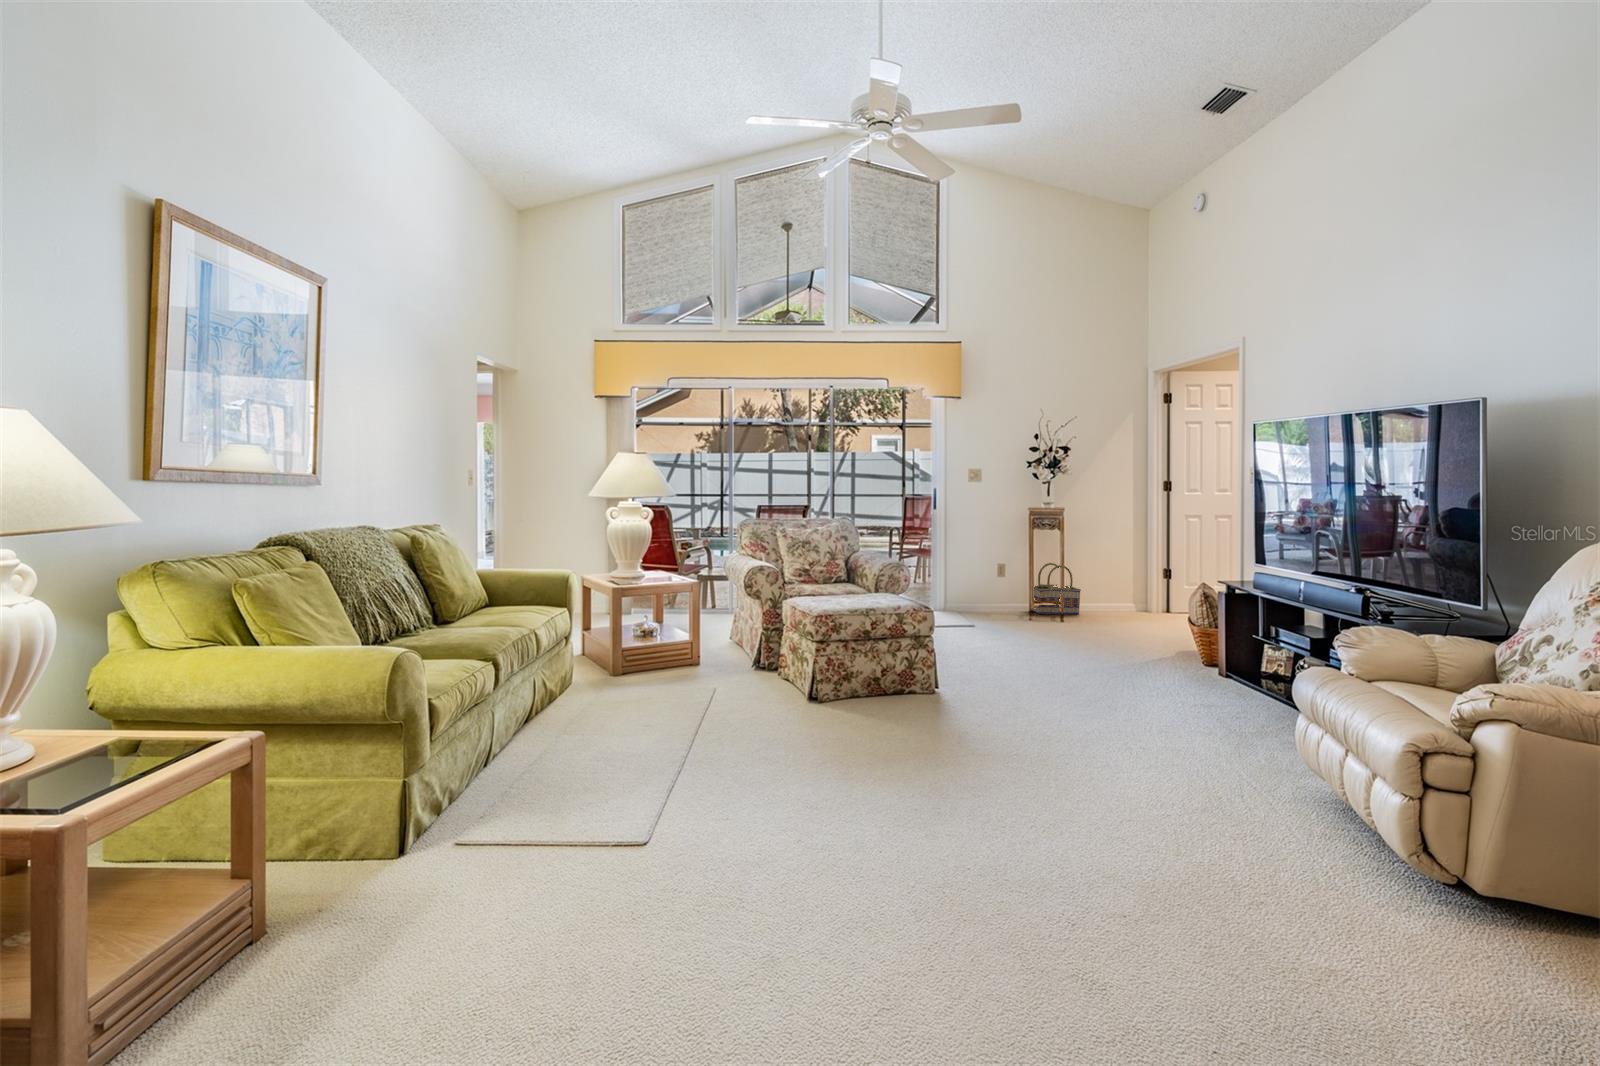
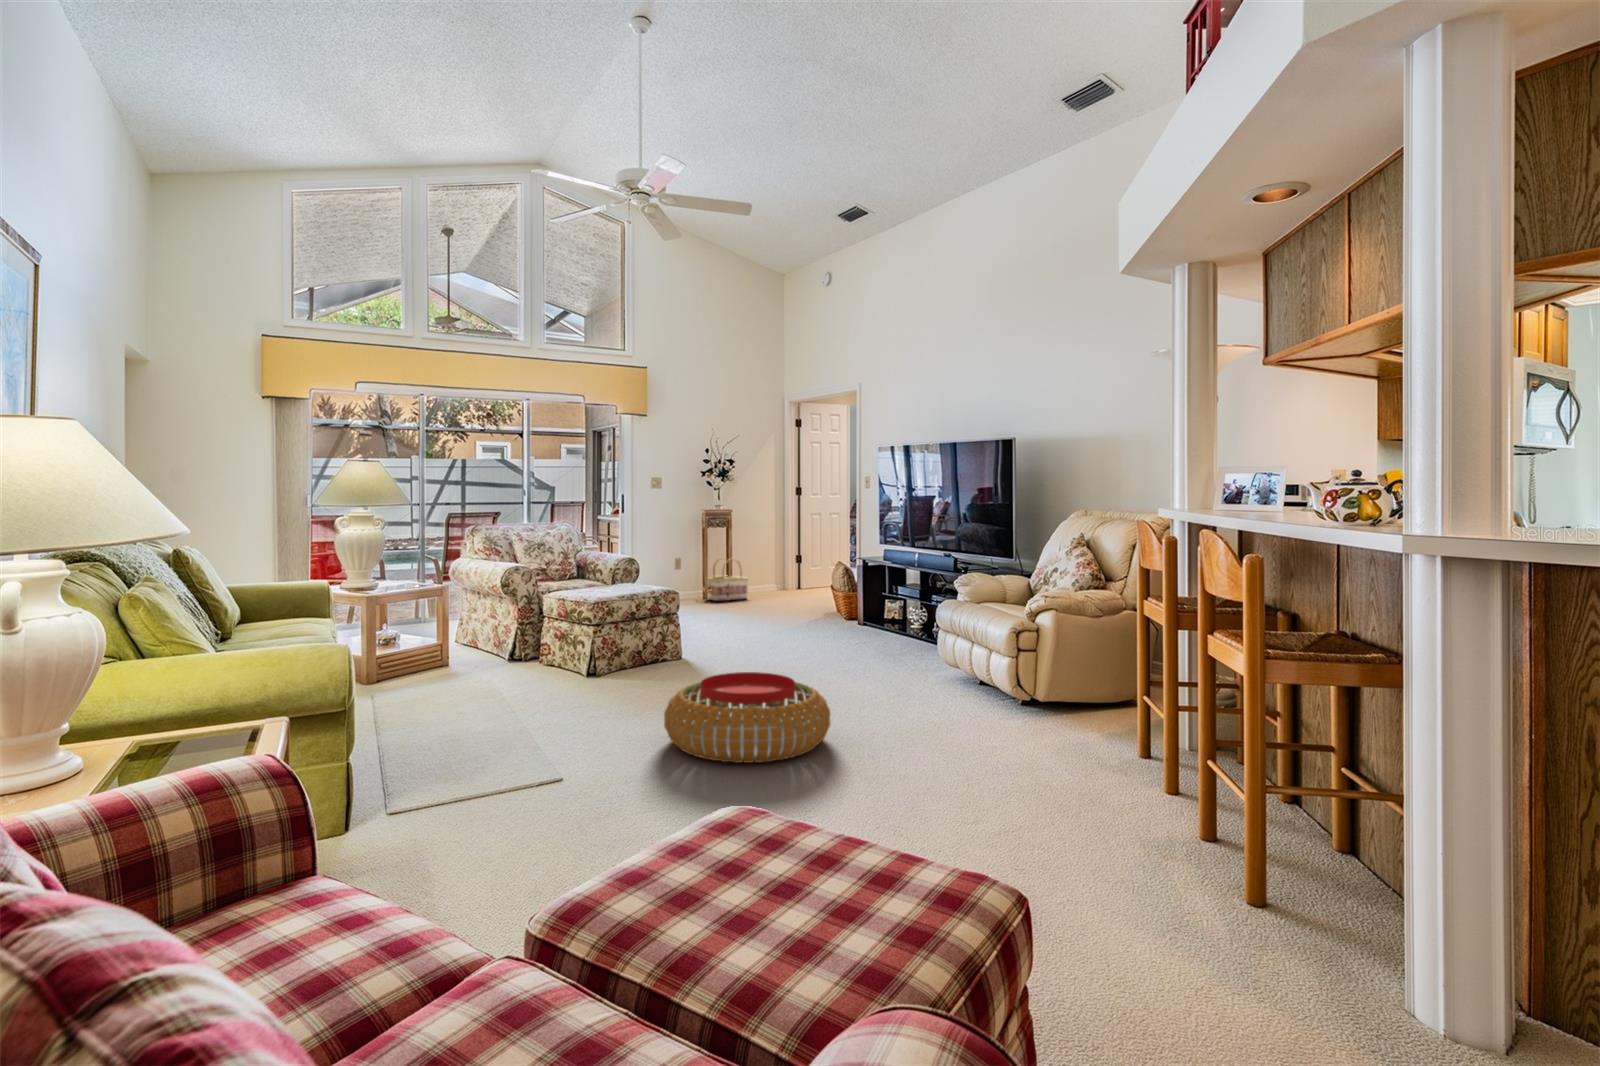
pouf: none [789,745,1036,907] -> present [664,672,830,763]

